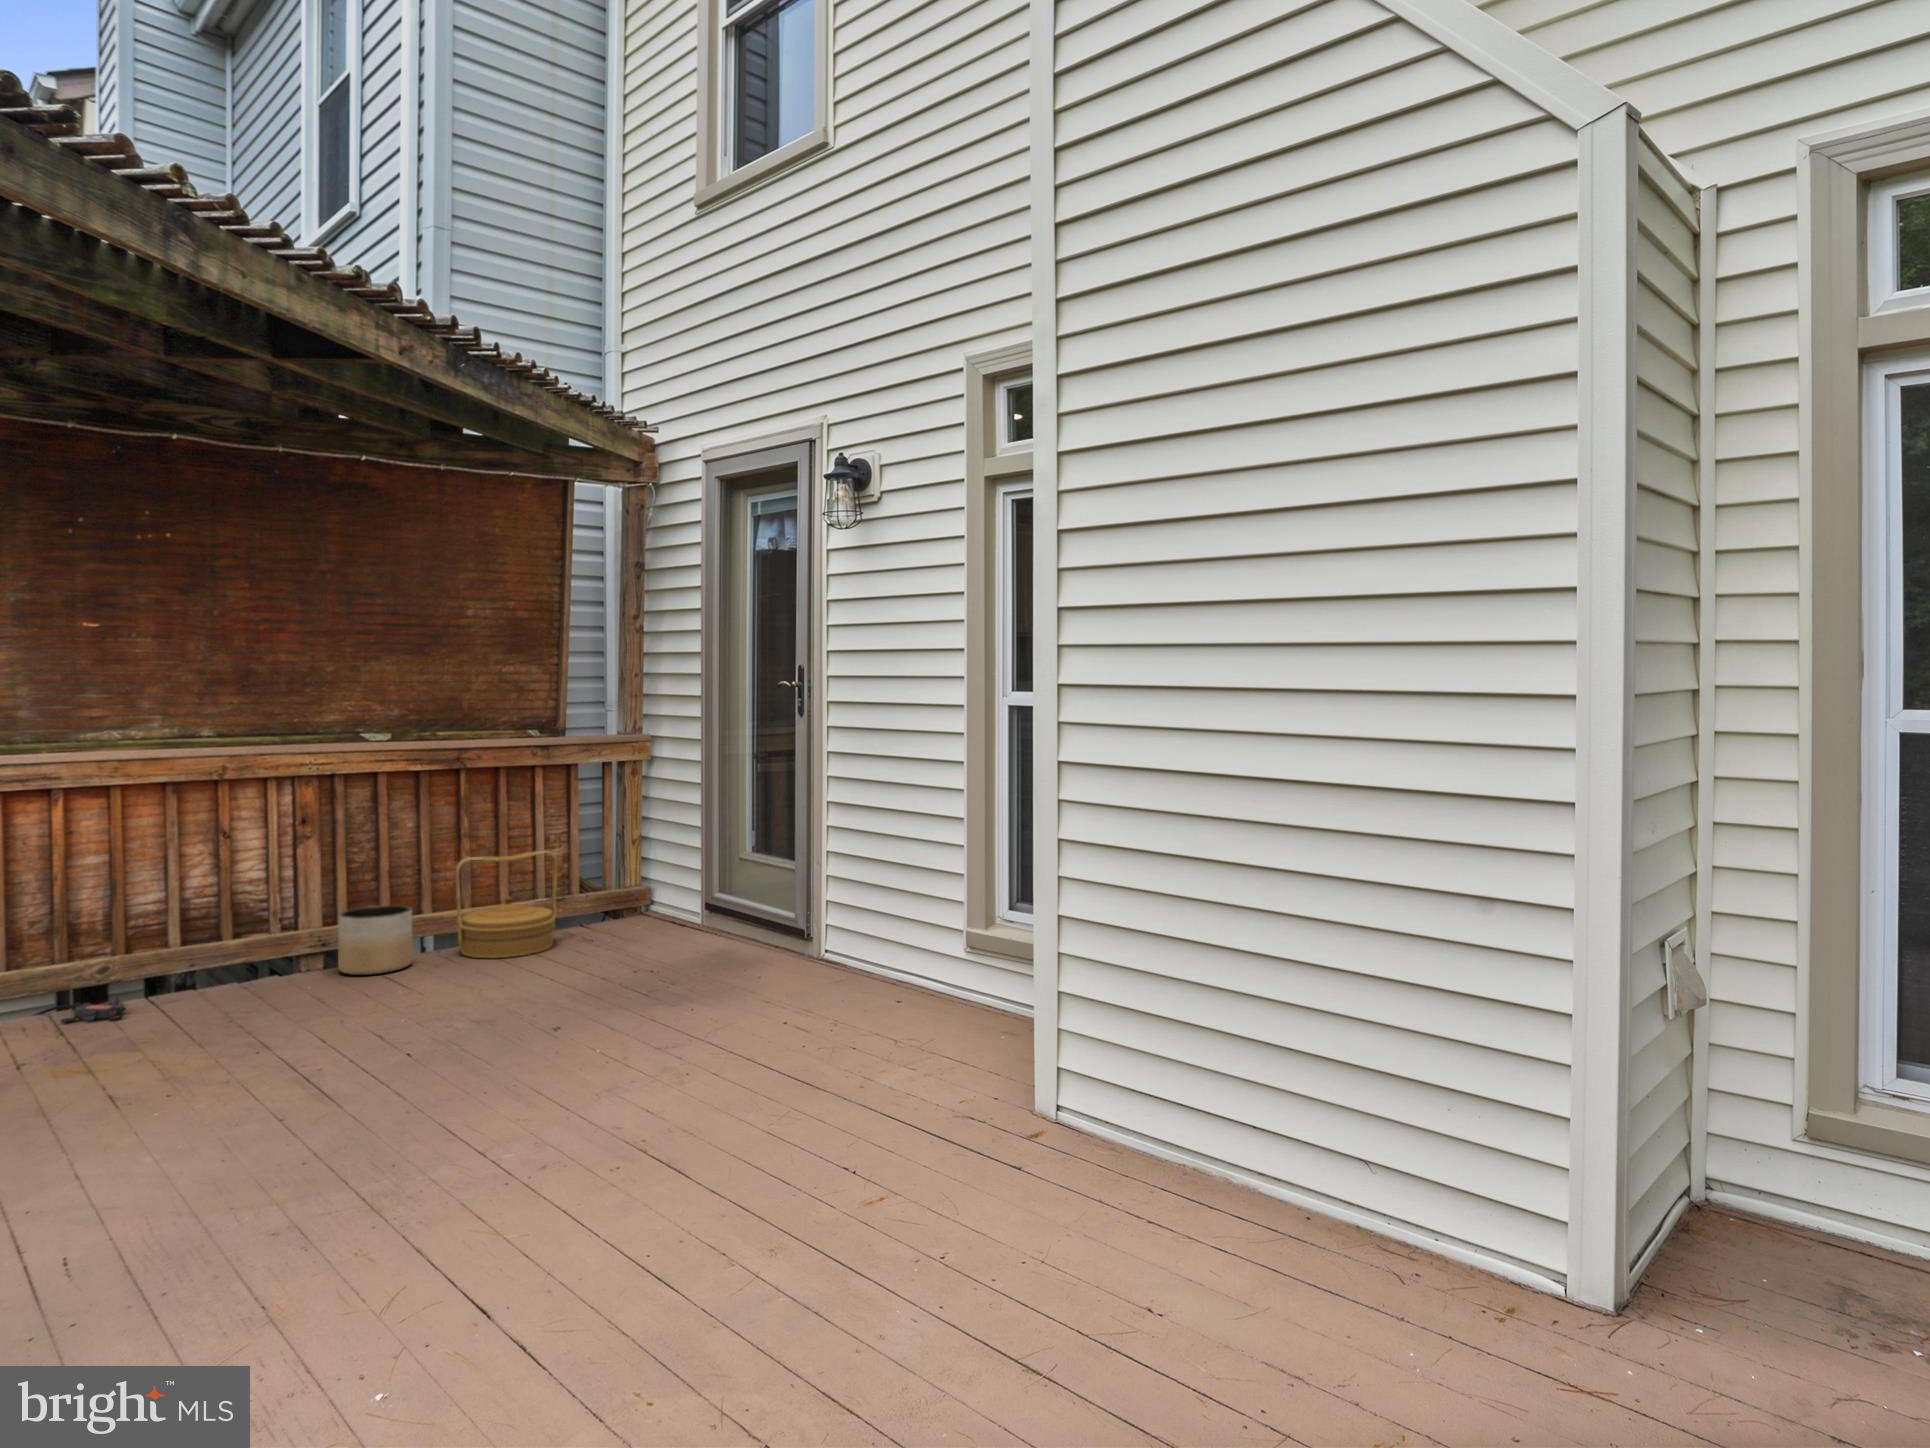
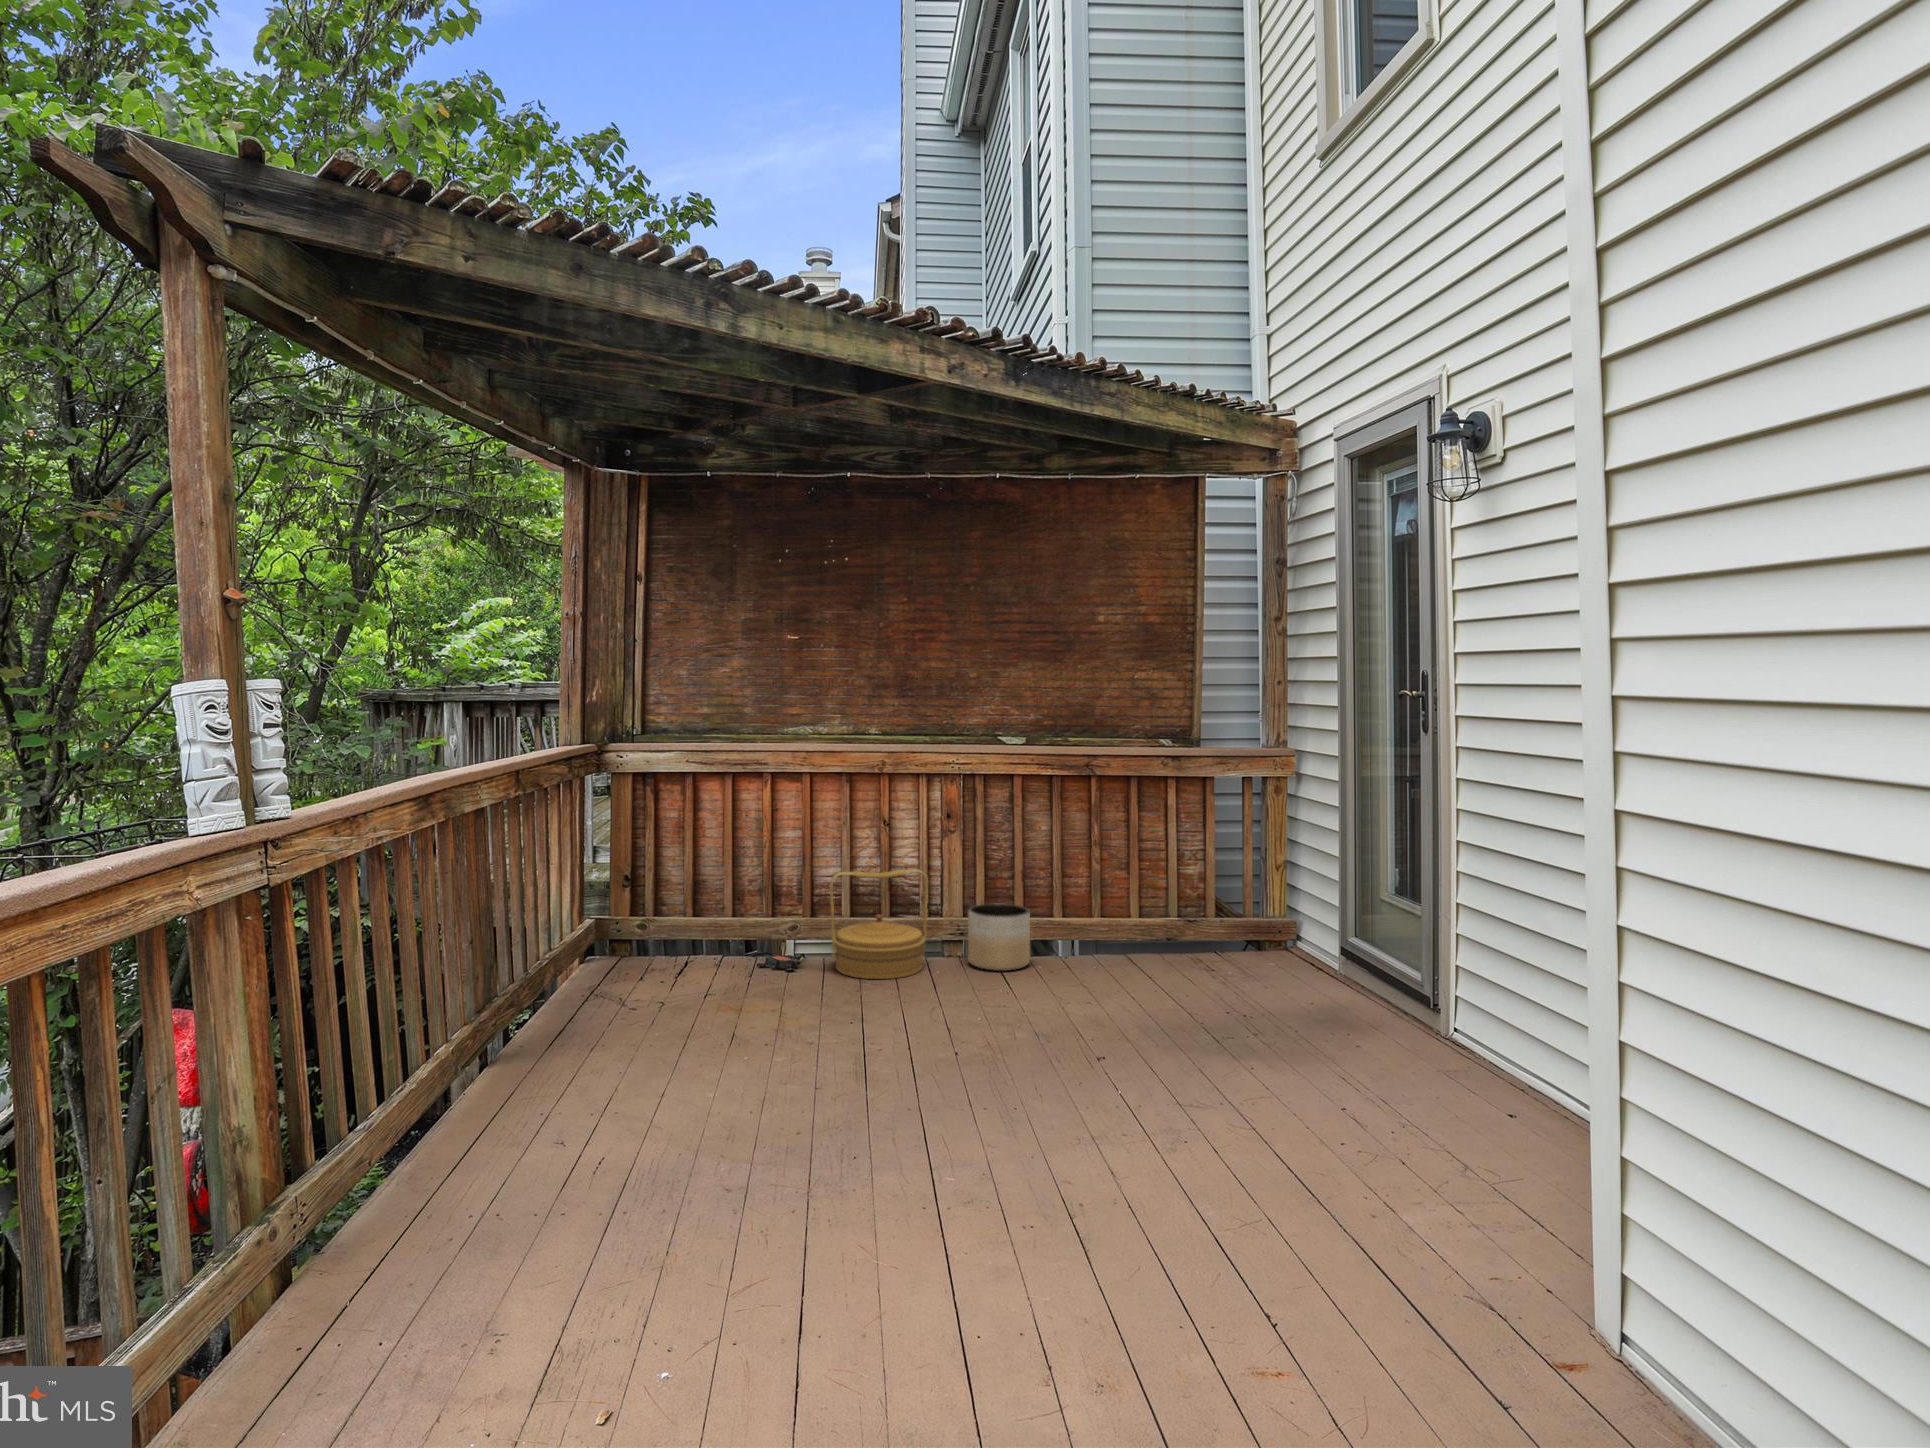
woven basket: present [455,850,558,958] -> present [830,869,928,979]

